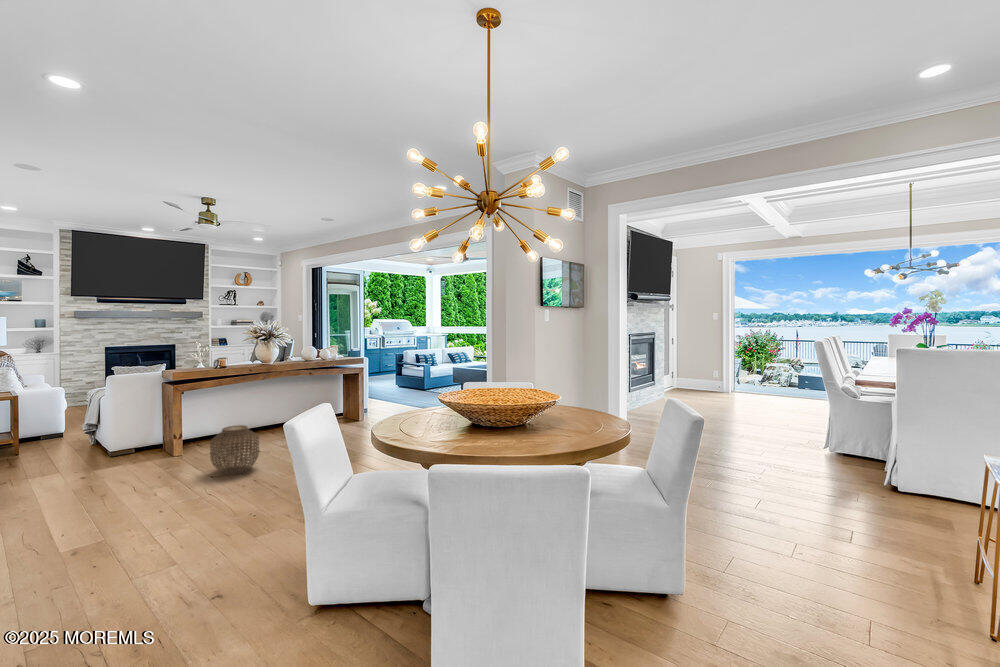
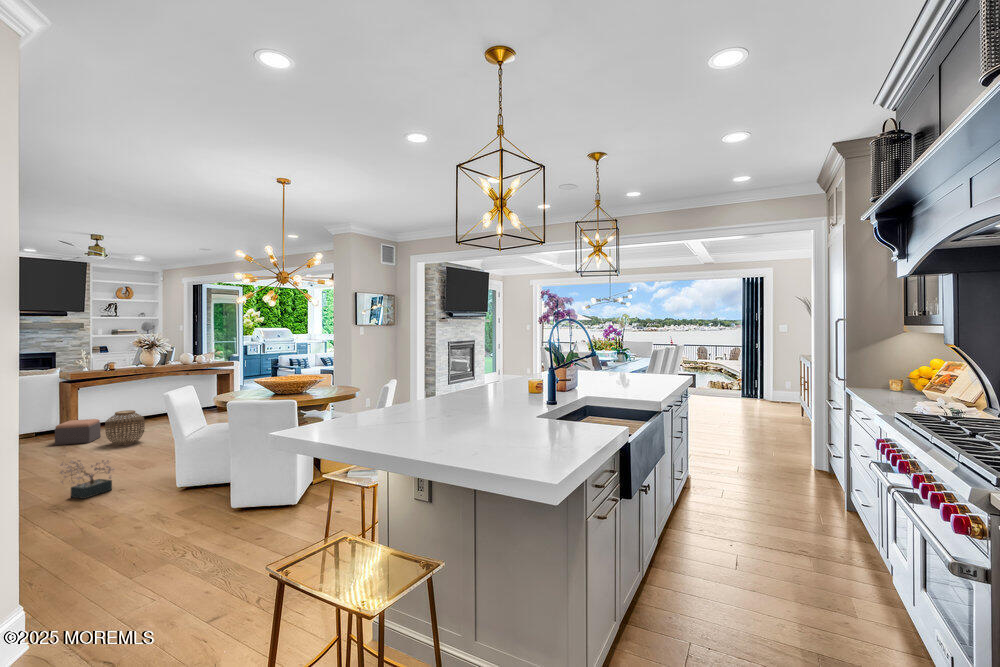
footstool: none [150,434,207,470] -> present [55,419,100,445]
decorative plant: none [108,538,206,622] -> present [60,460,115,499]

